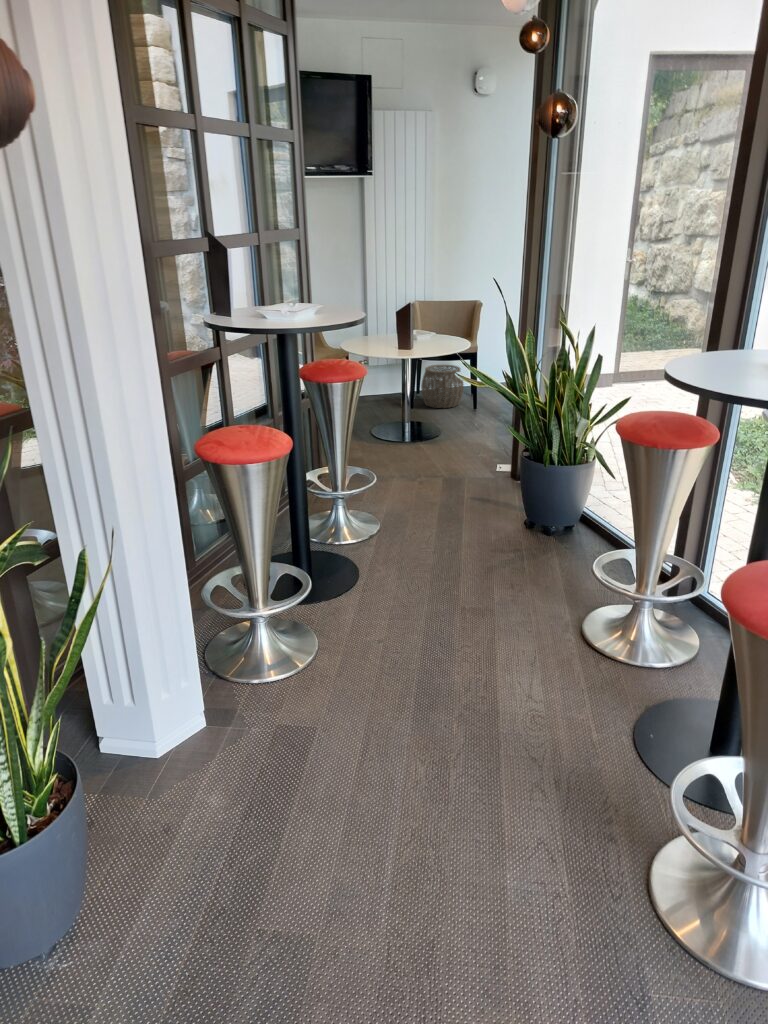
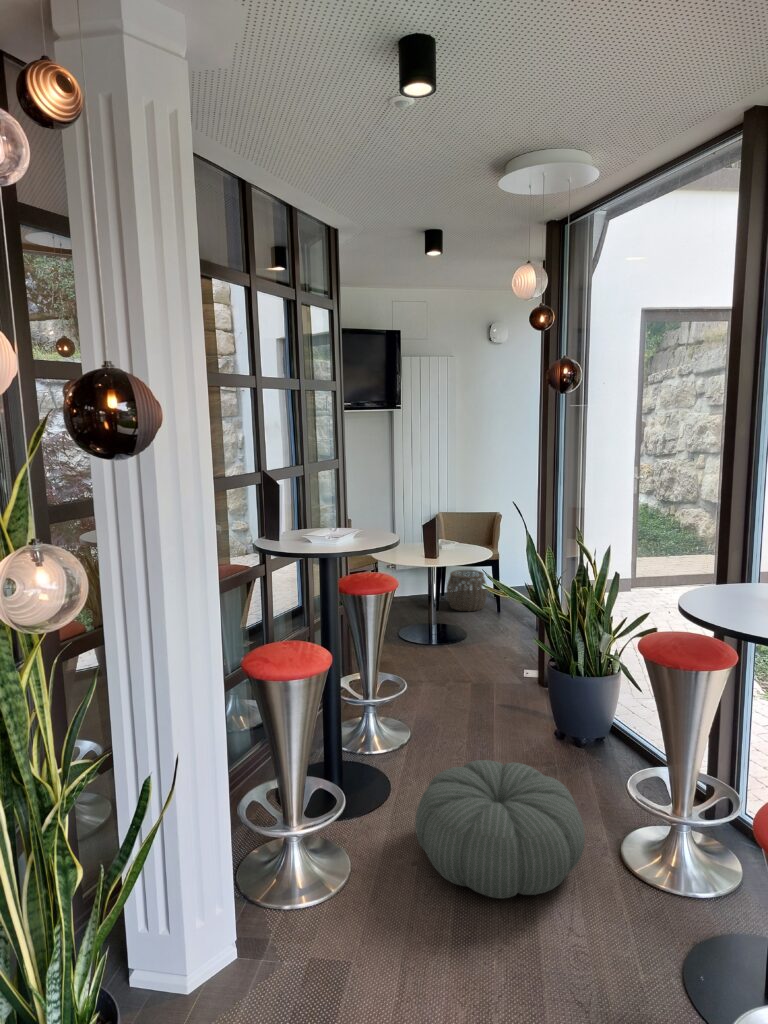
pouf: none [382,546,548,670] -> present [415,760,585,899]

